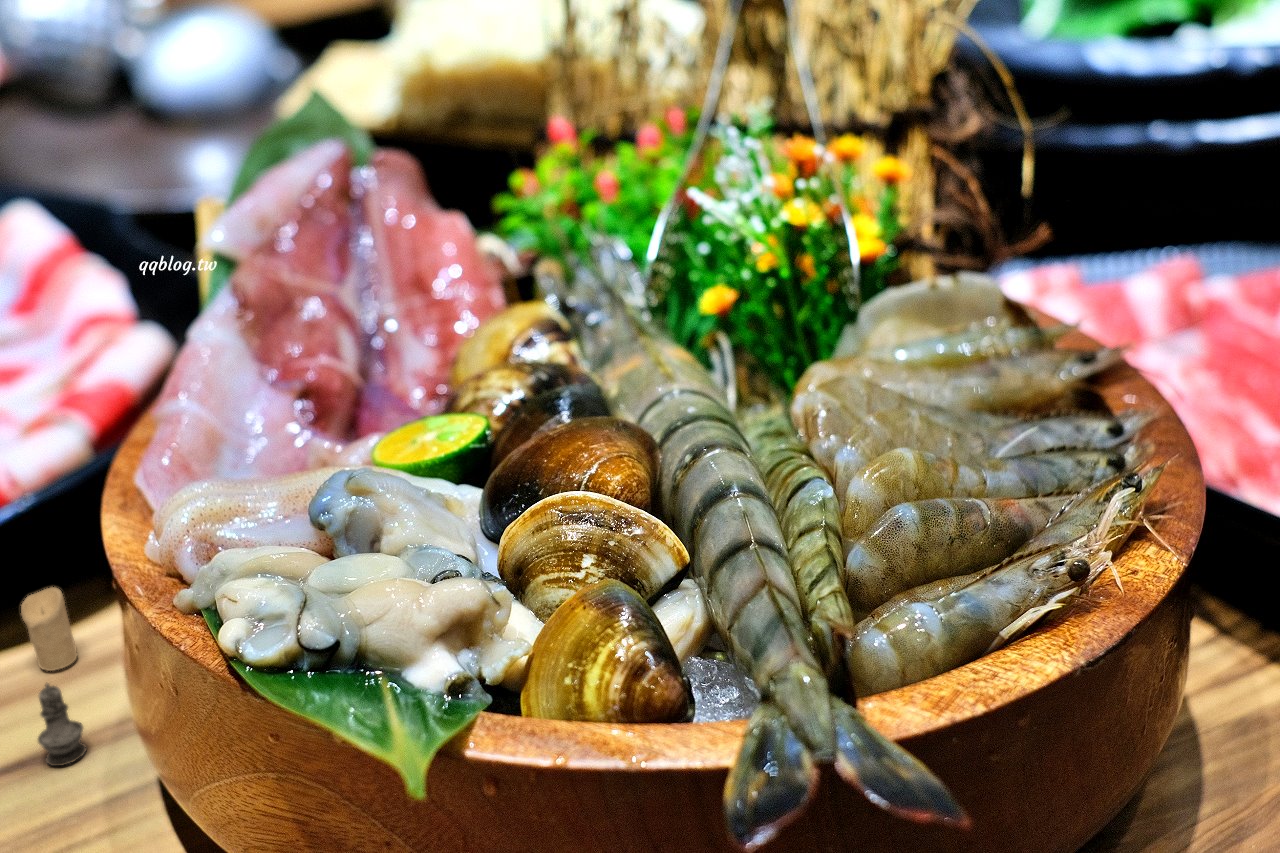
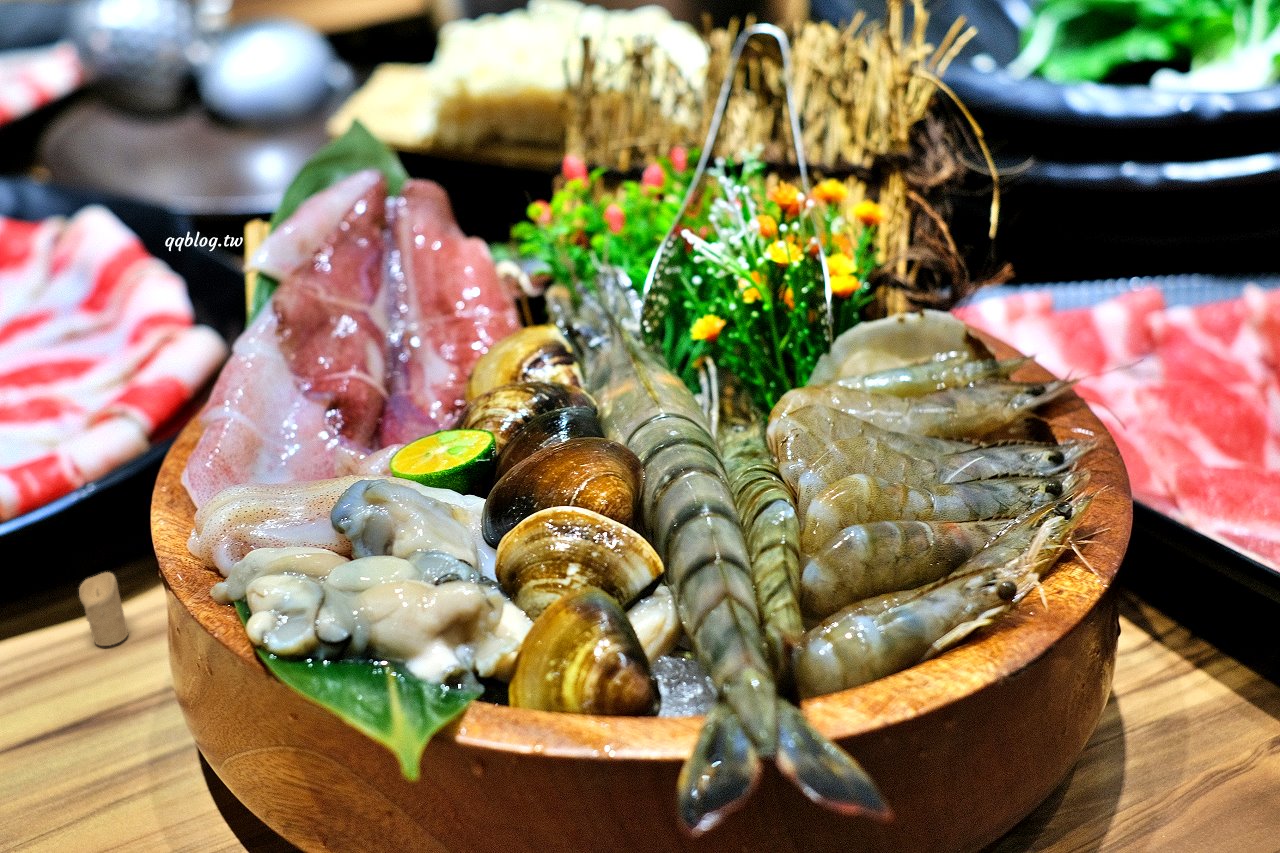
salt shaker: present [38,683,86,766] -> none [91,659,134,732]

